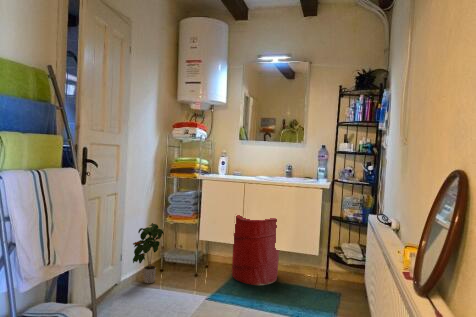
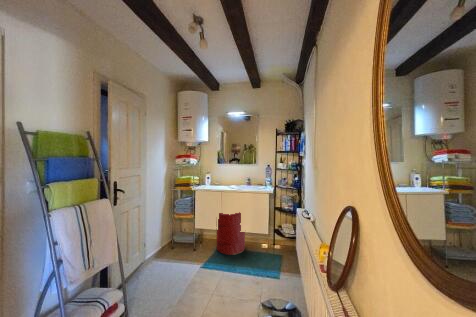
potted plant: present [133,223,164,283] -> none [152,221,172,260]

